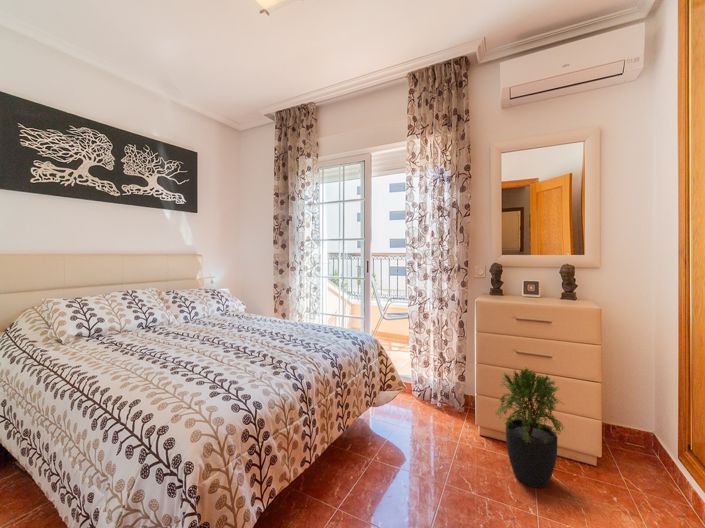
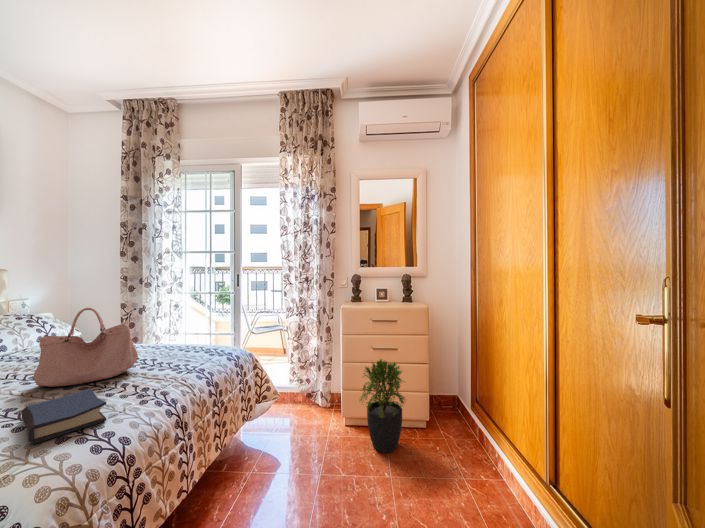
handbag: none [209,285,278,347] -> present [34,308,138,387]
hardback book: none [193,353,246,392] -> present [22,388,106,444]

